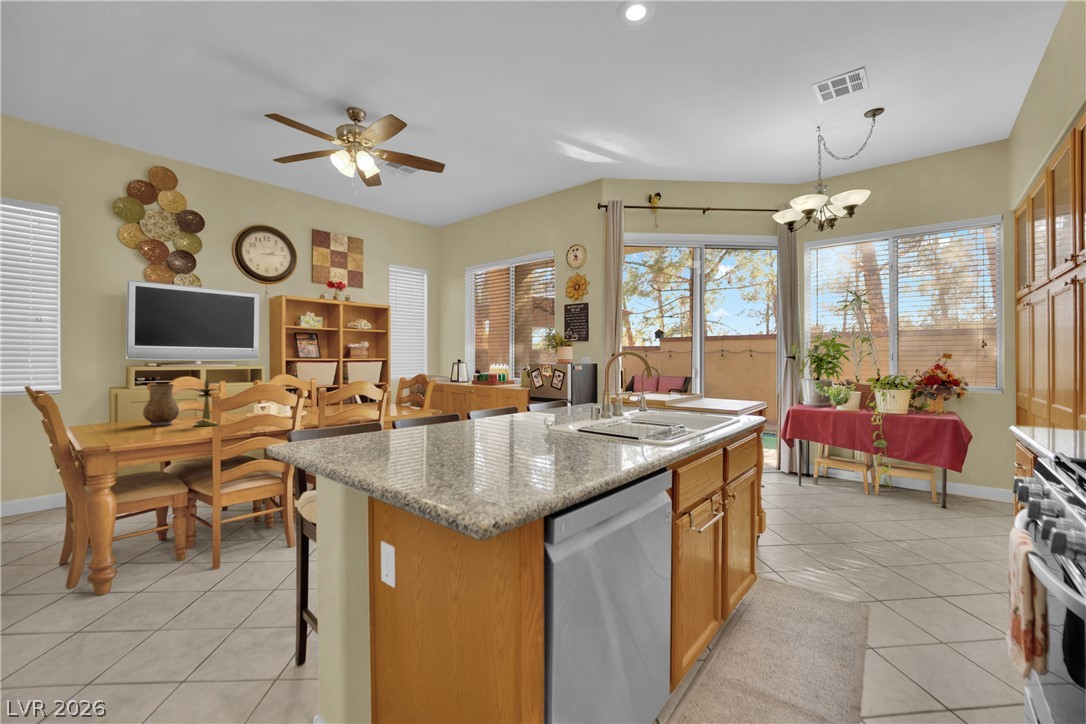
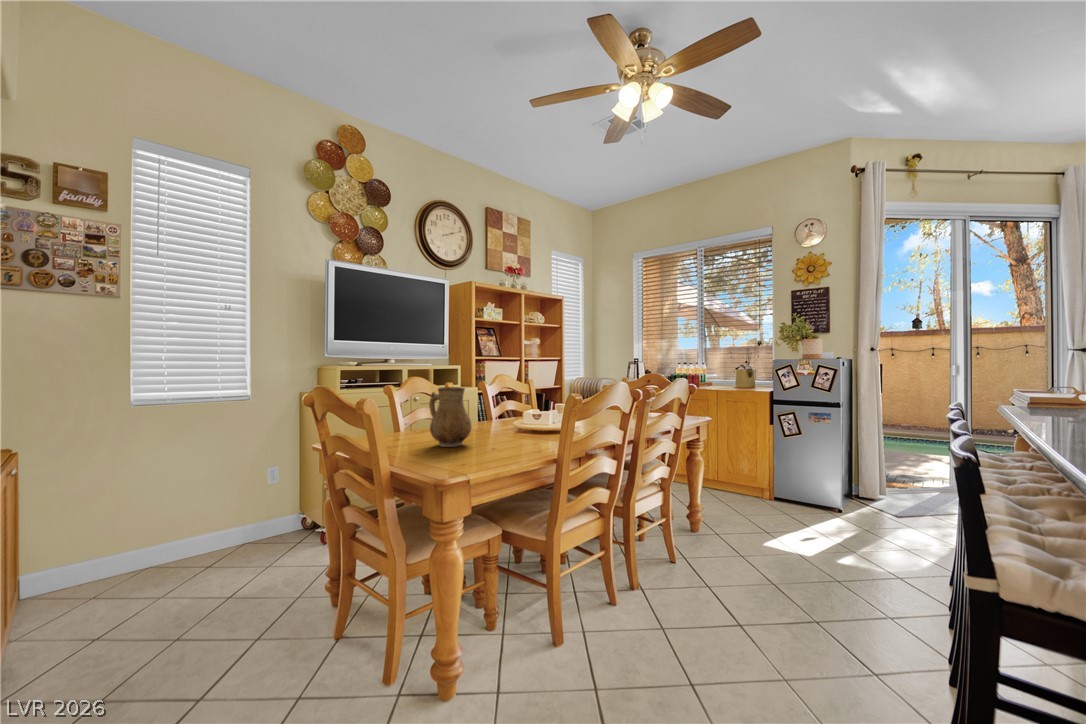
candlestick: present [195,377,217,426] -> none [502,376,531,448]

